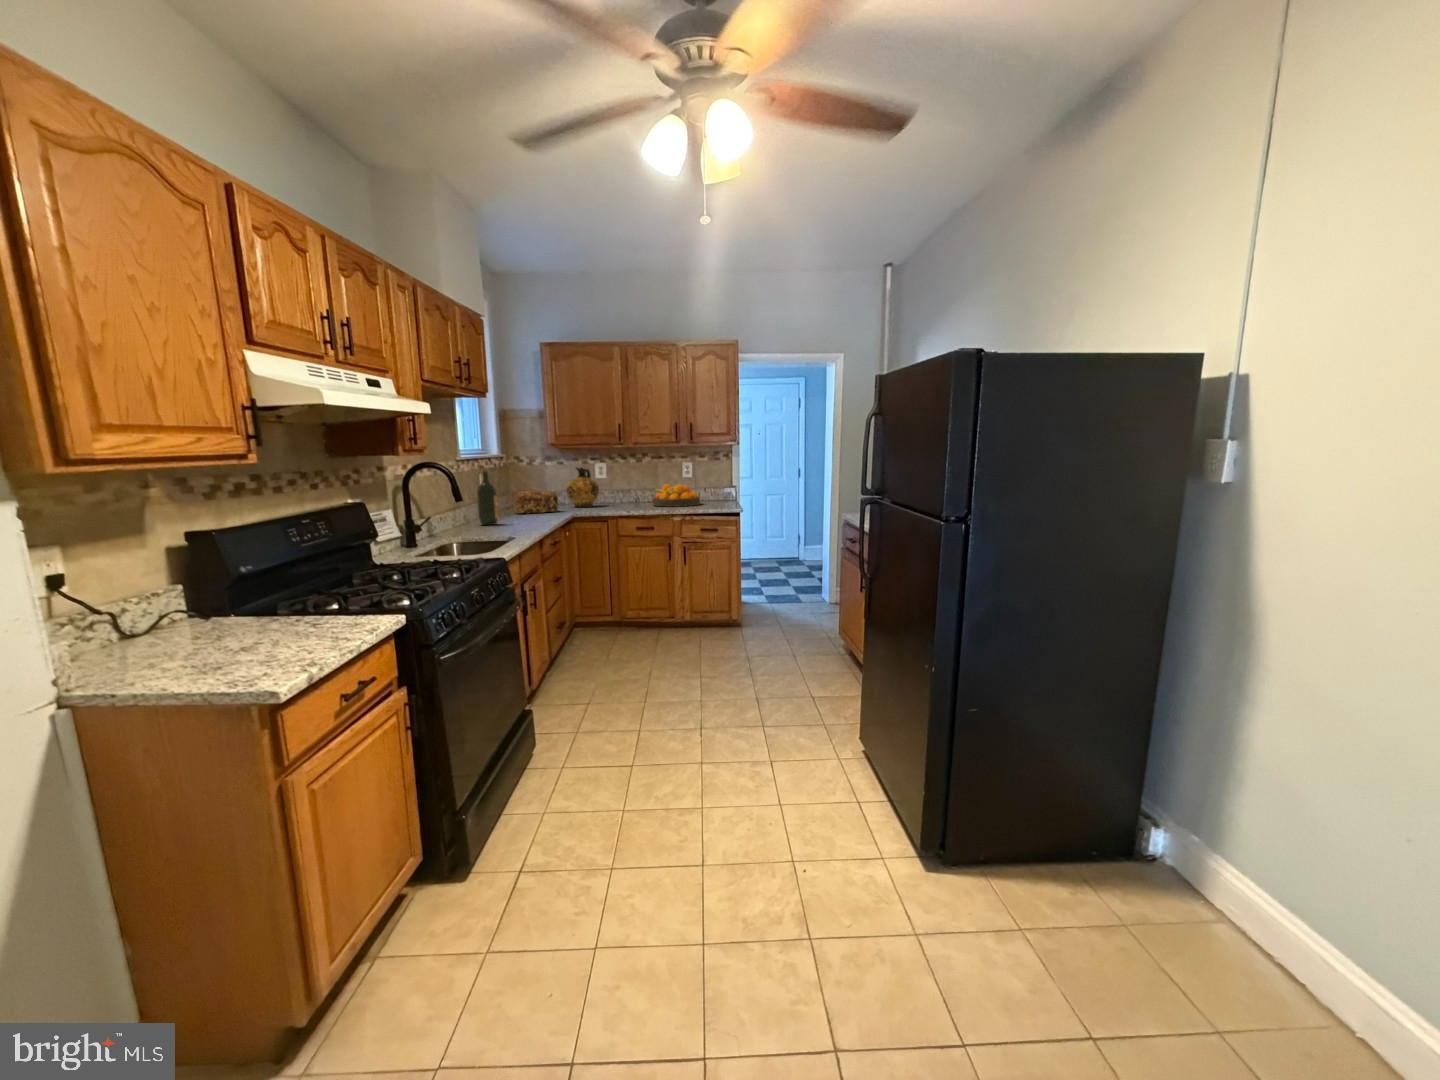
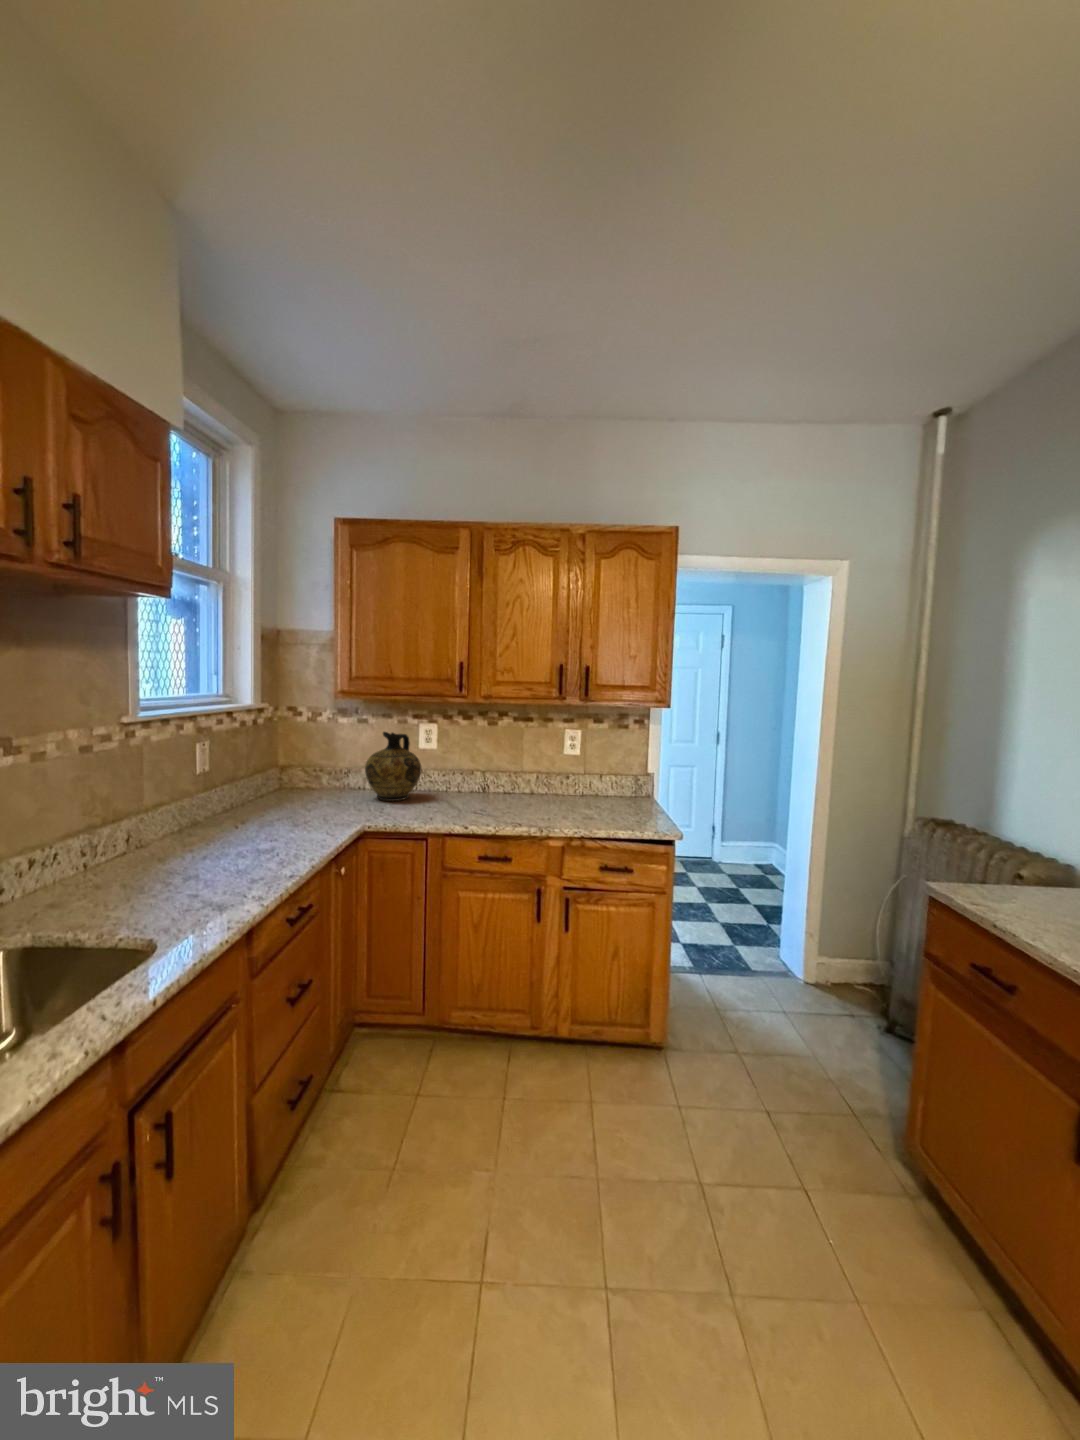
wine bottle: present [477,469,498,525] -> none [135,770,182,892]
fruit bowl: present [653,484,700,507] -> none [510,769,593,817]
bread loaf: present [513,491,558,514] -> none [259,779,340,825]

